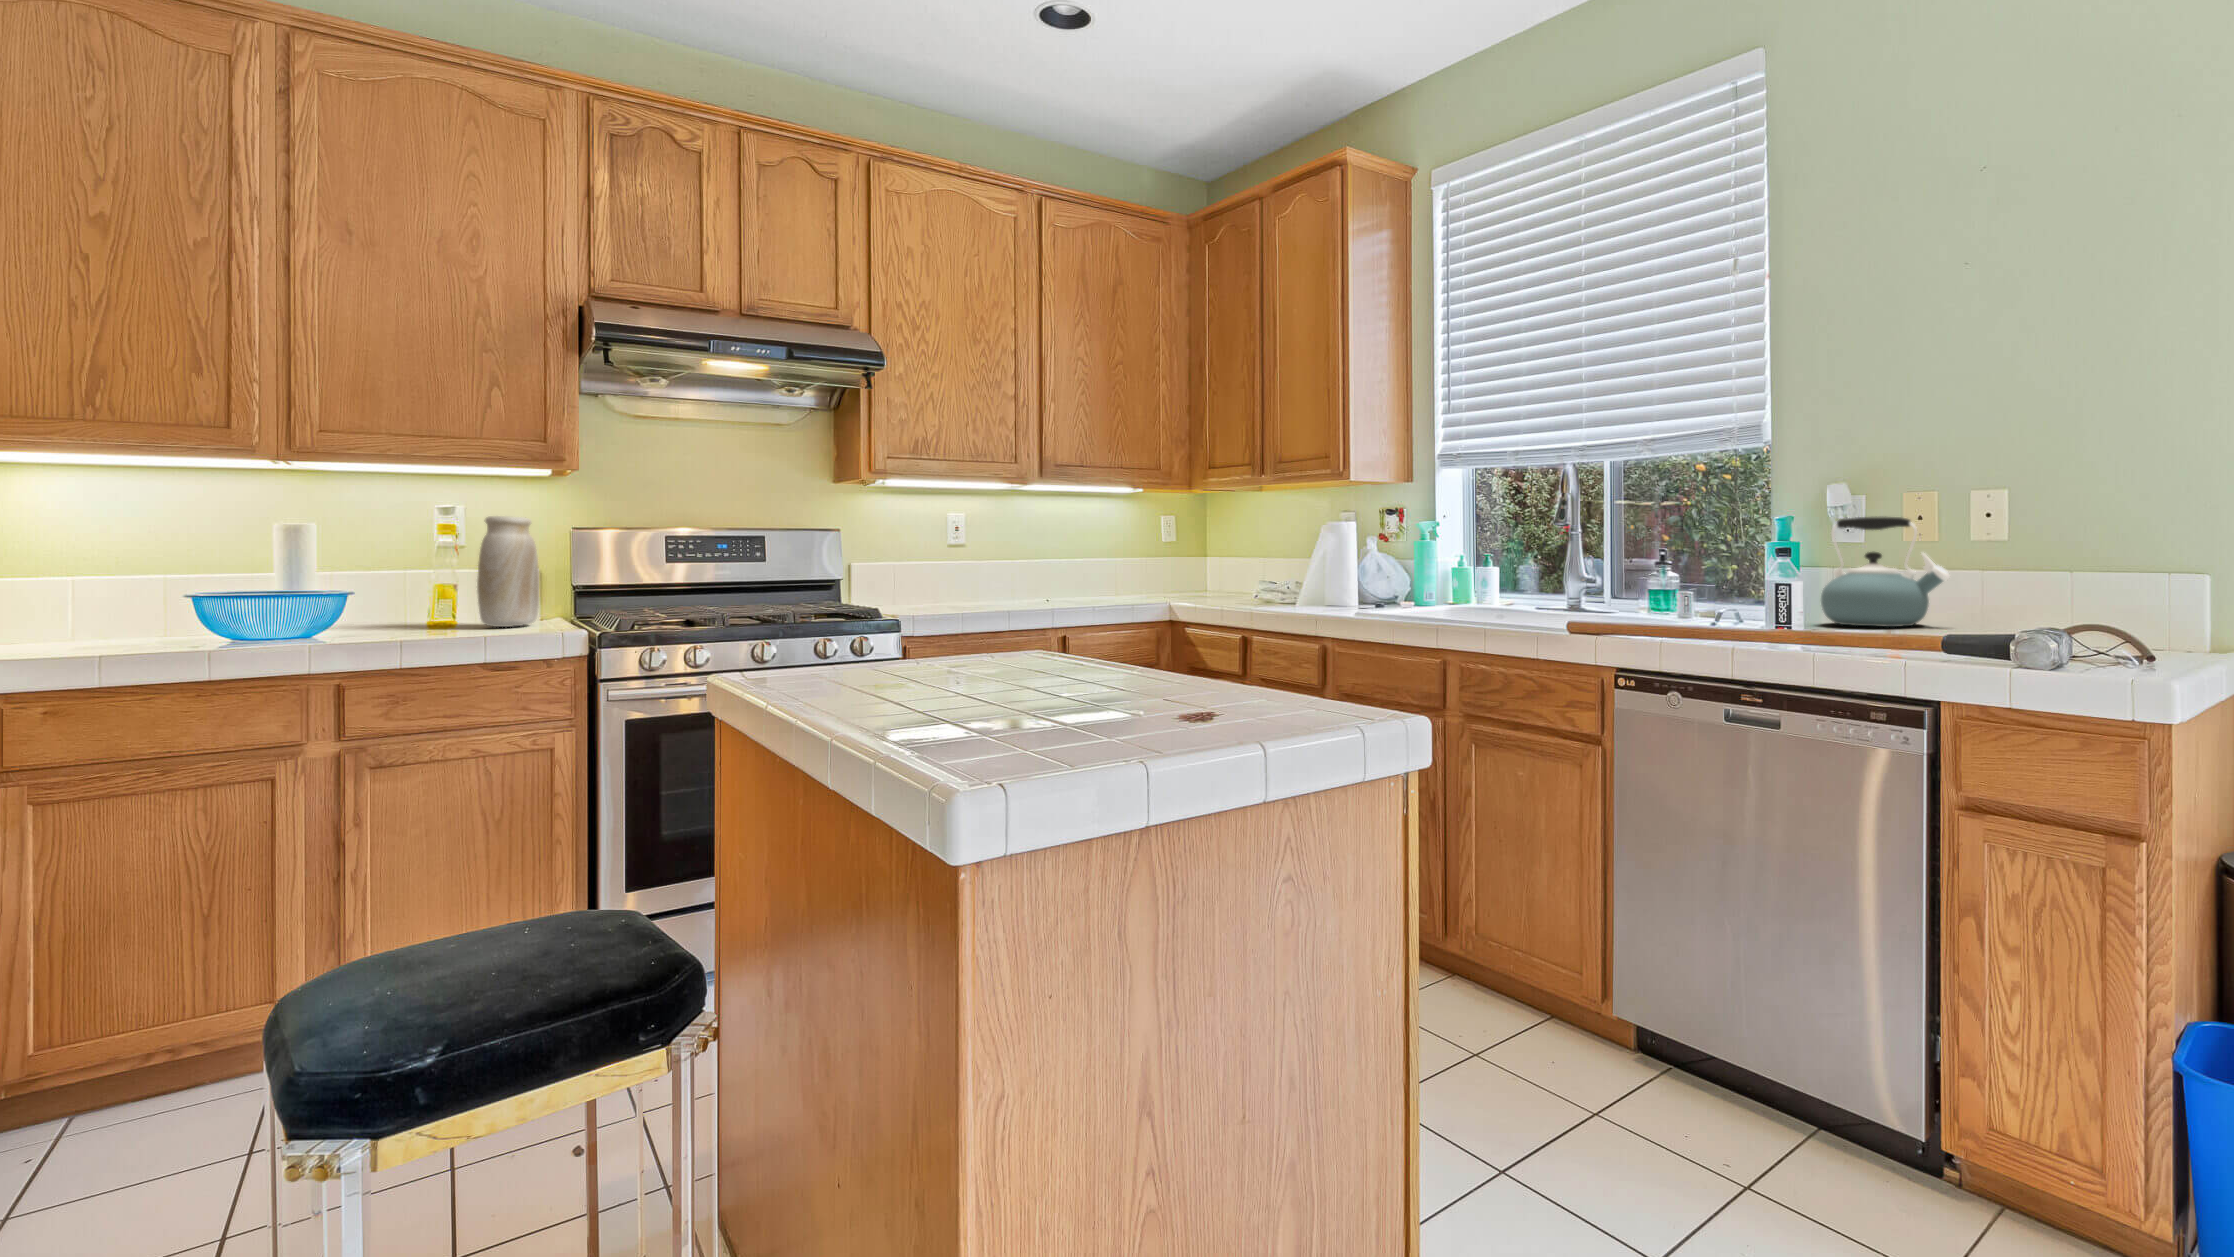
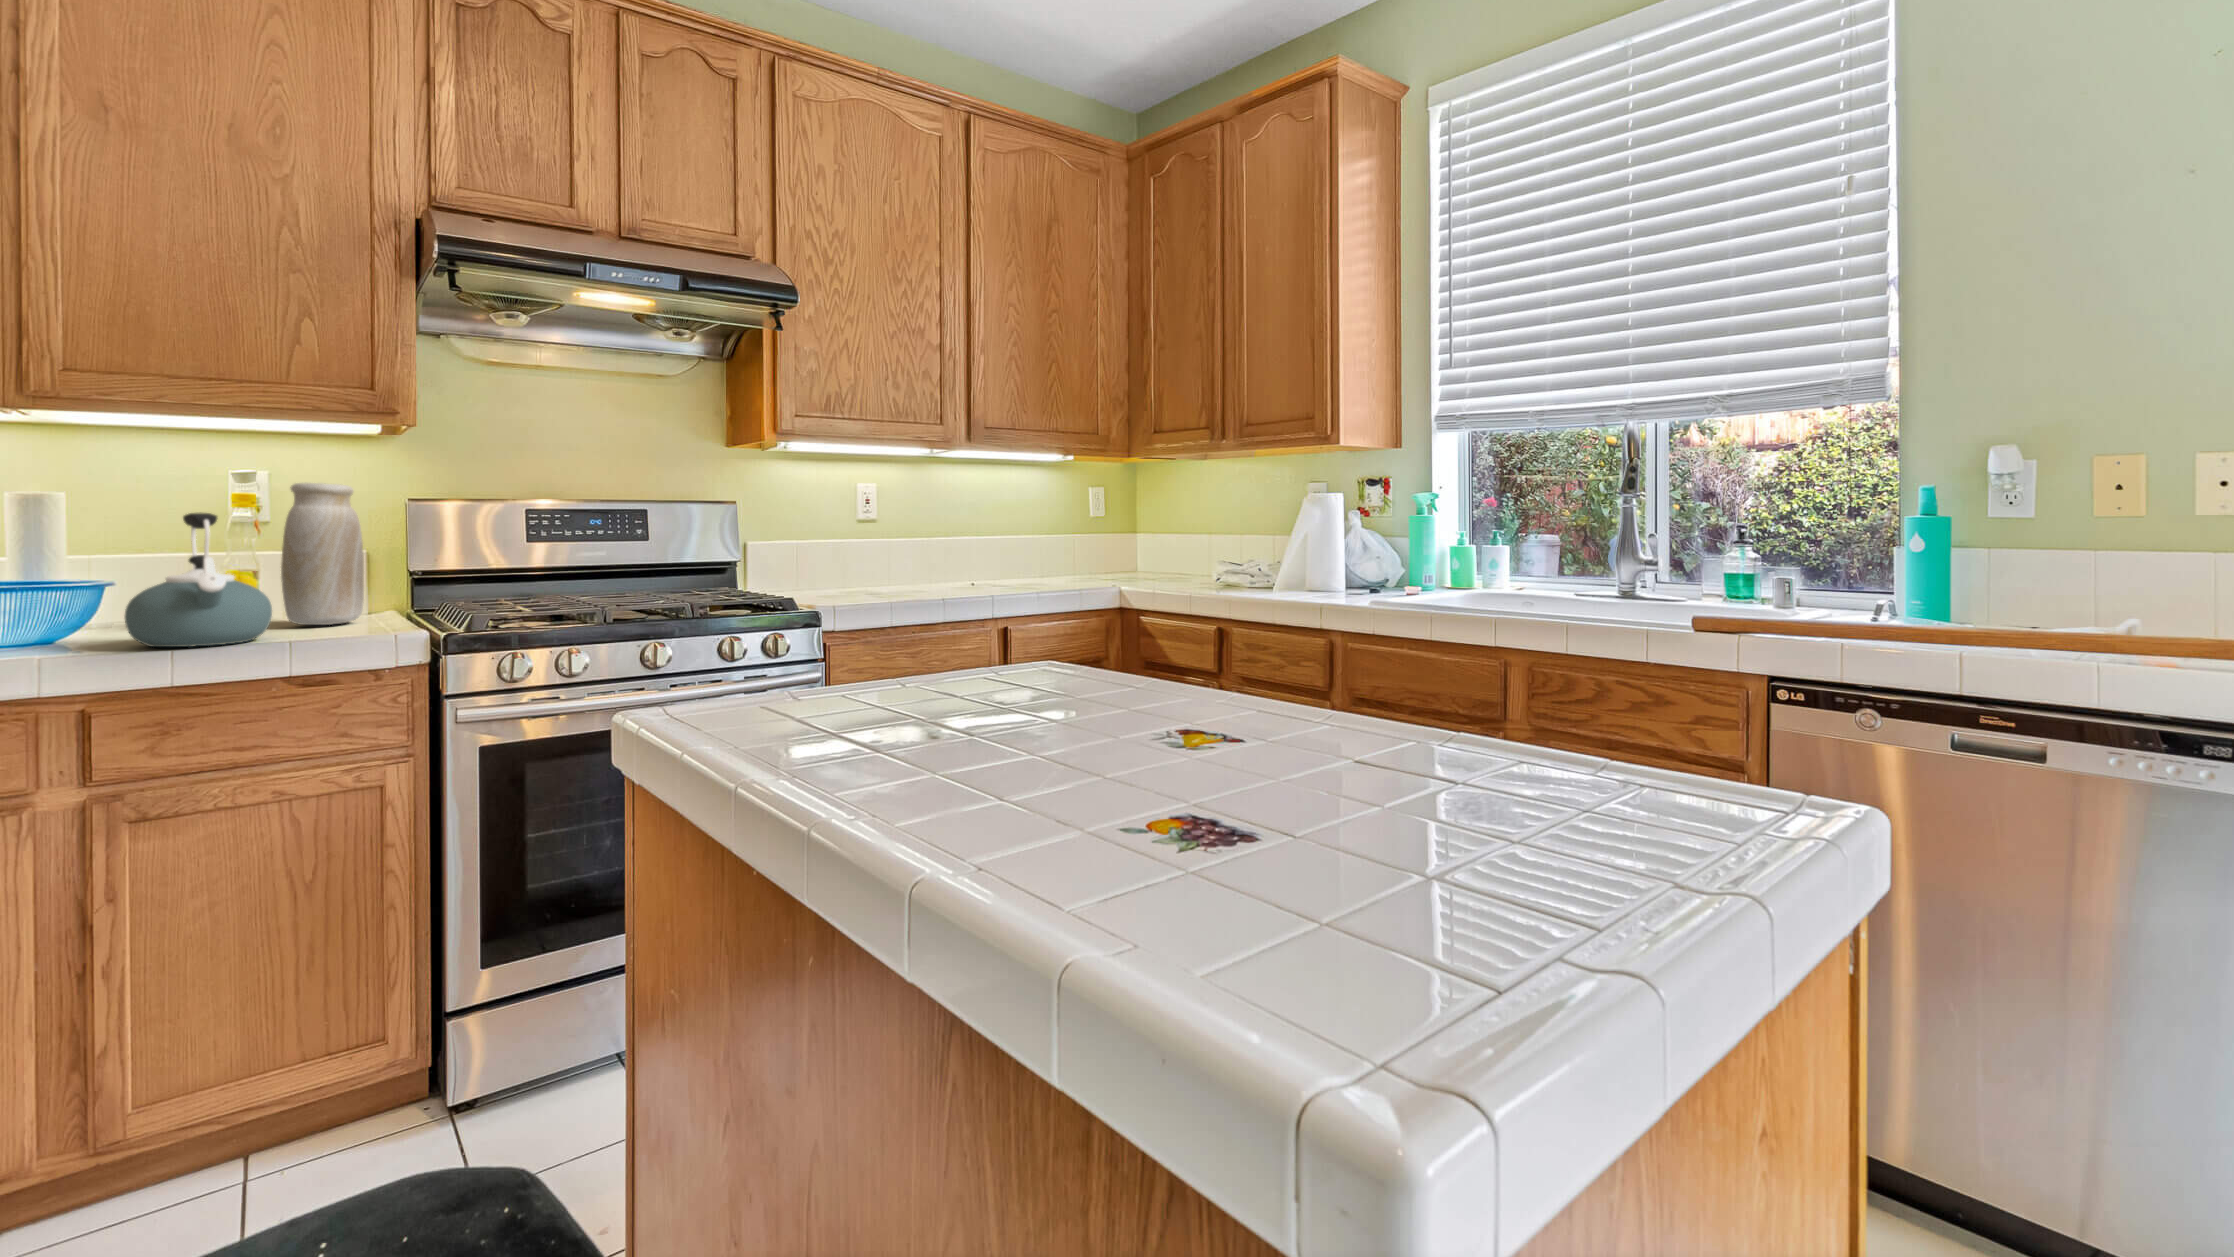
kettle: present [1821,516,1949,627] -> present [125,513,272,647]

